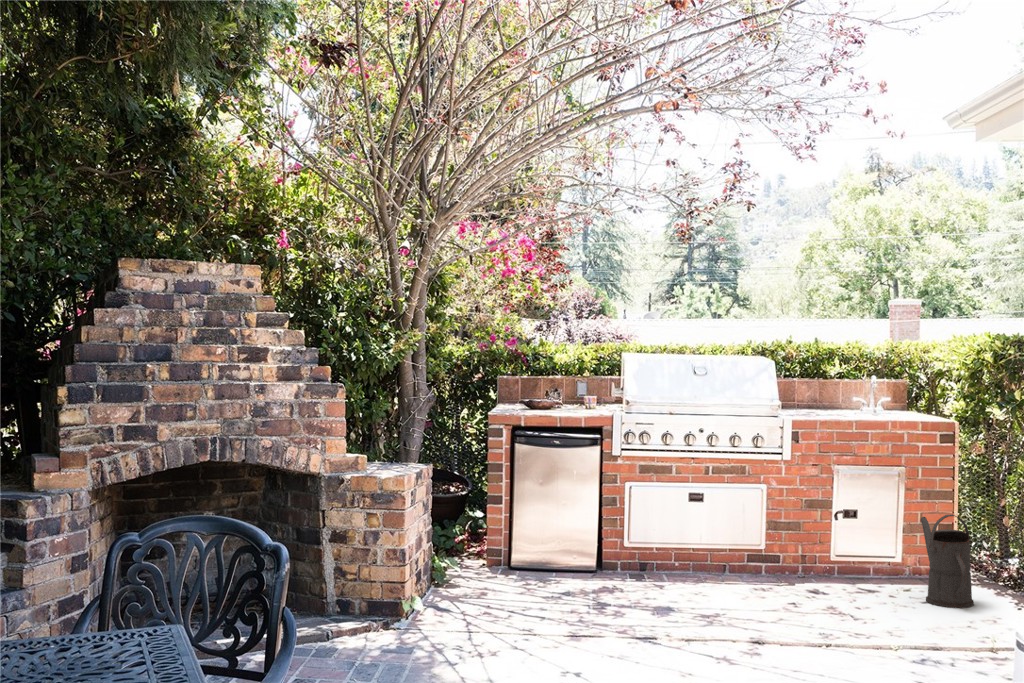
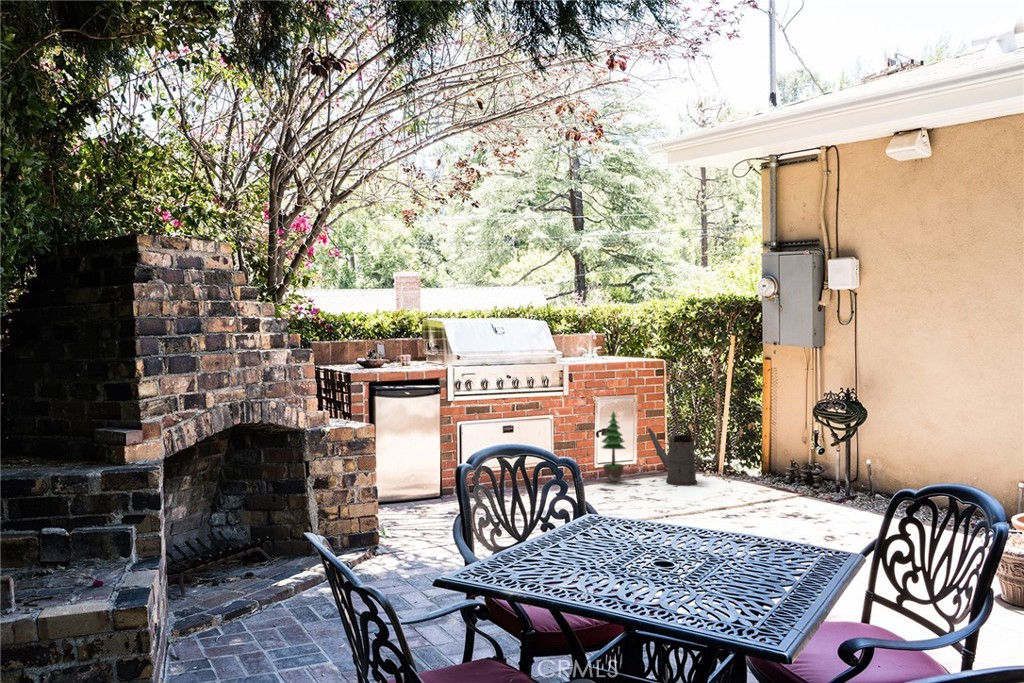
potted tree: none [830,486,868,589] -> present [602,412,625,482]

